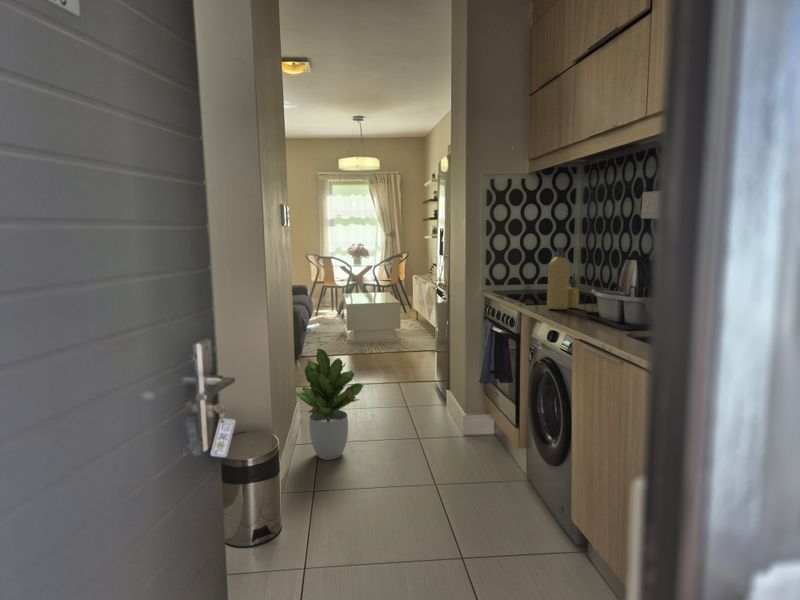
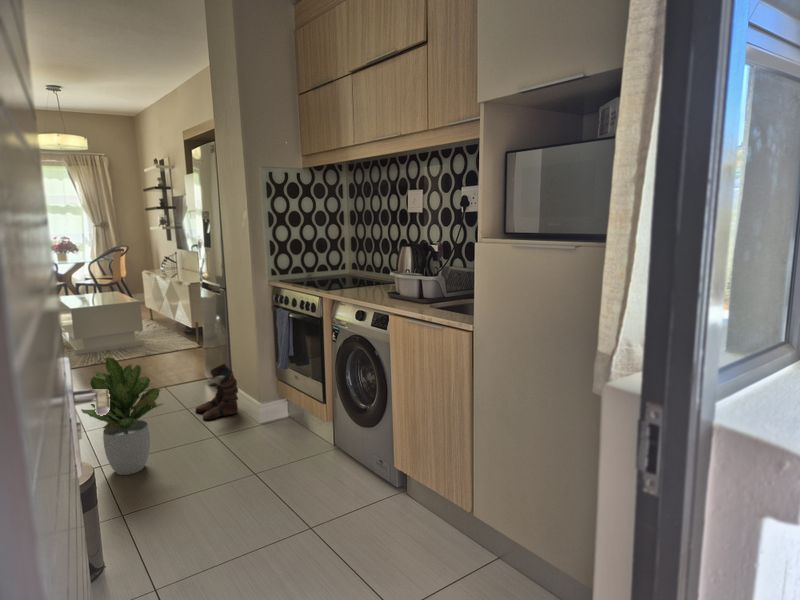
bottle: present [547,247,579,310] -> none [347,239,372,293]
boots: none [409,370,447,423] -> present [196,364,238,420]

